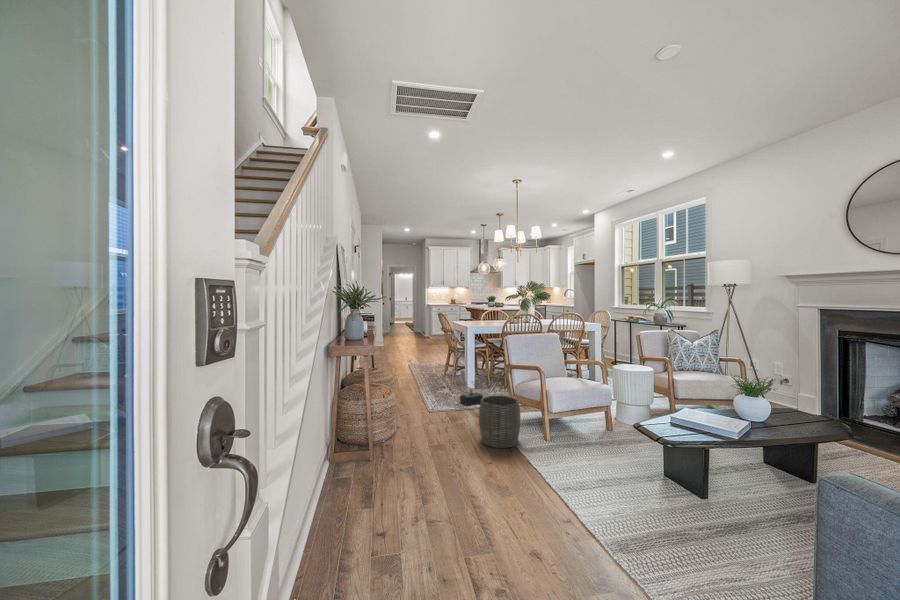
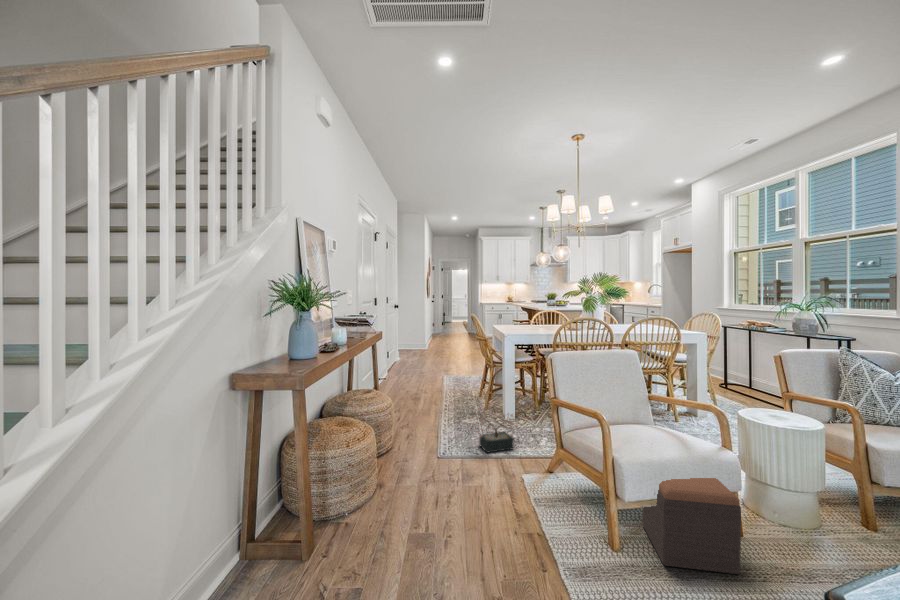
footstool: none [564,393,610,441] -> present [643,478,741,574]
woven basket: present [479,396,520,448] -> none [480,460,556,571]

